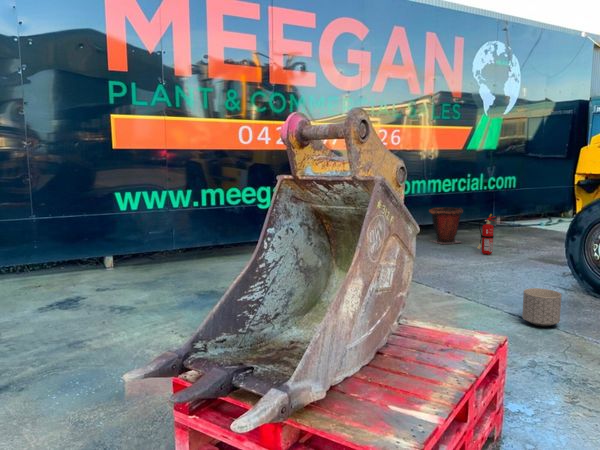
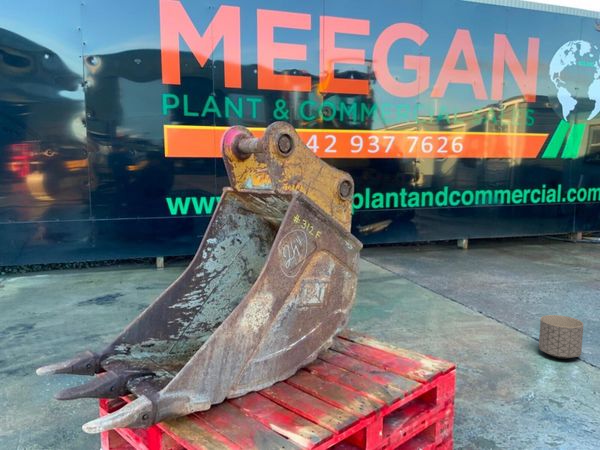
trash can: present [429,208,463,244] -> none [493,219,532,259]
fire extinguisher: present [477,214,495,255] -> none [538,229,562,273]

